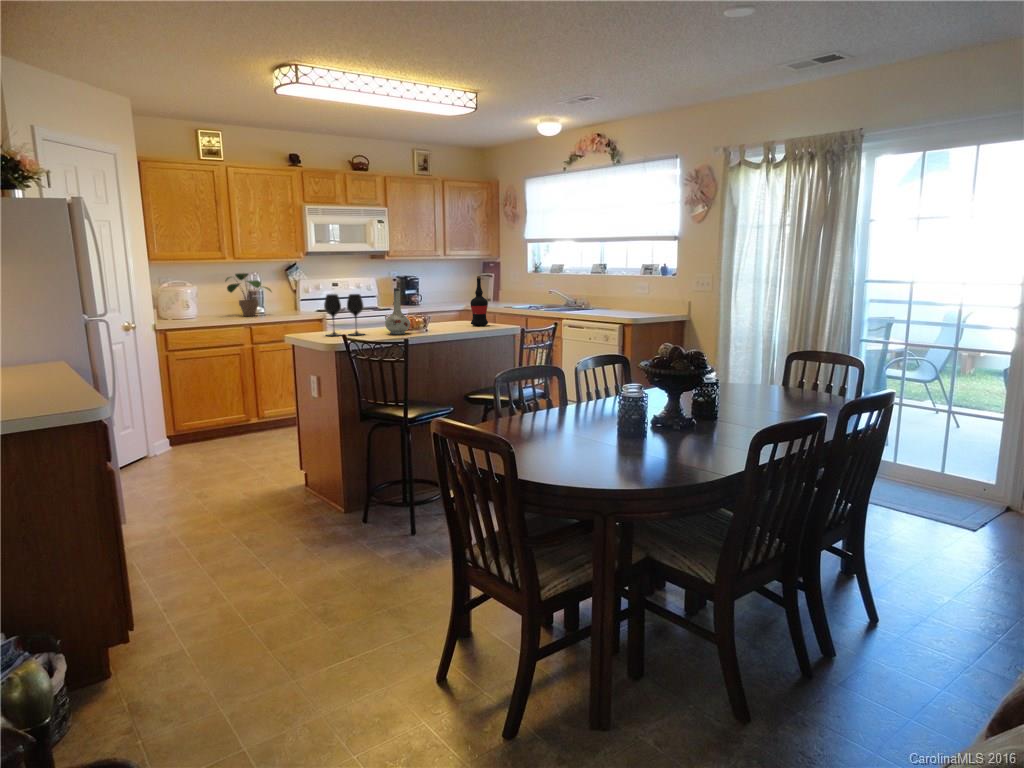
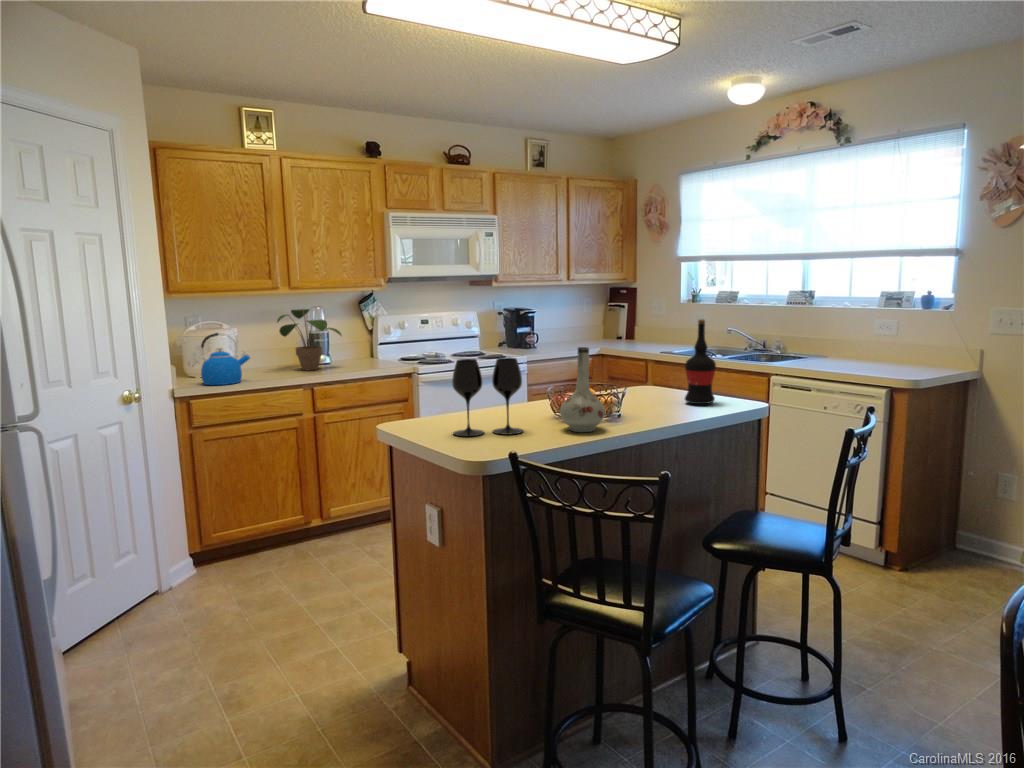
kettle: none [172,287,207,323] -> present [201,333,250,385]

